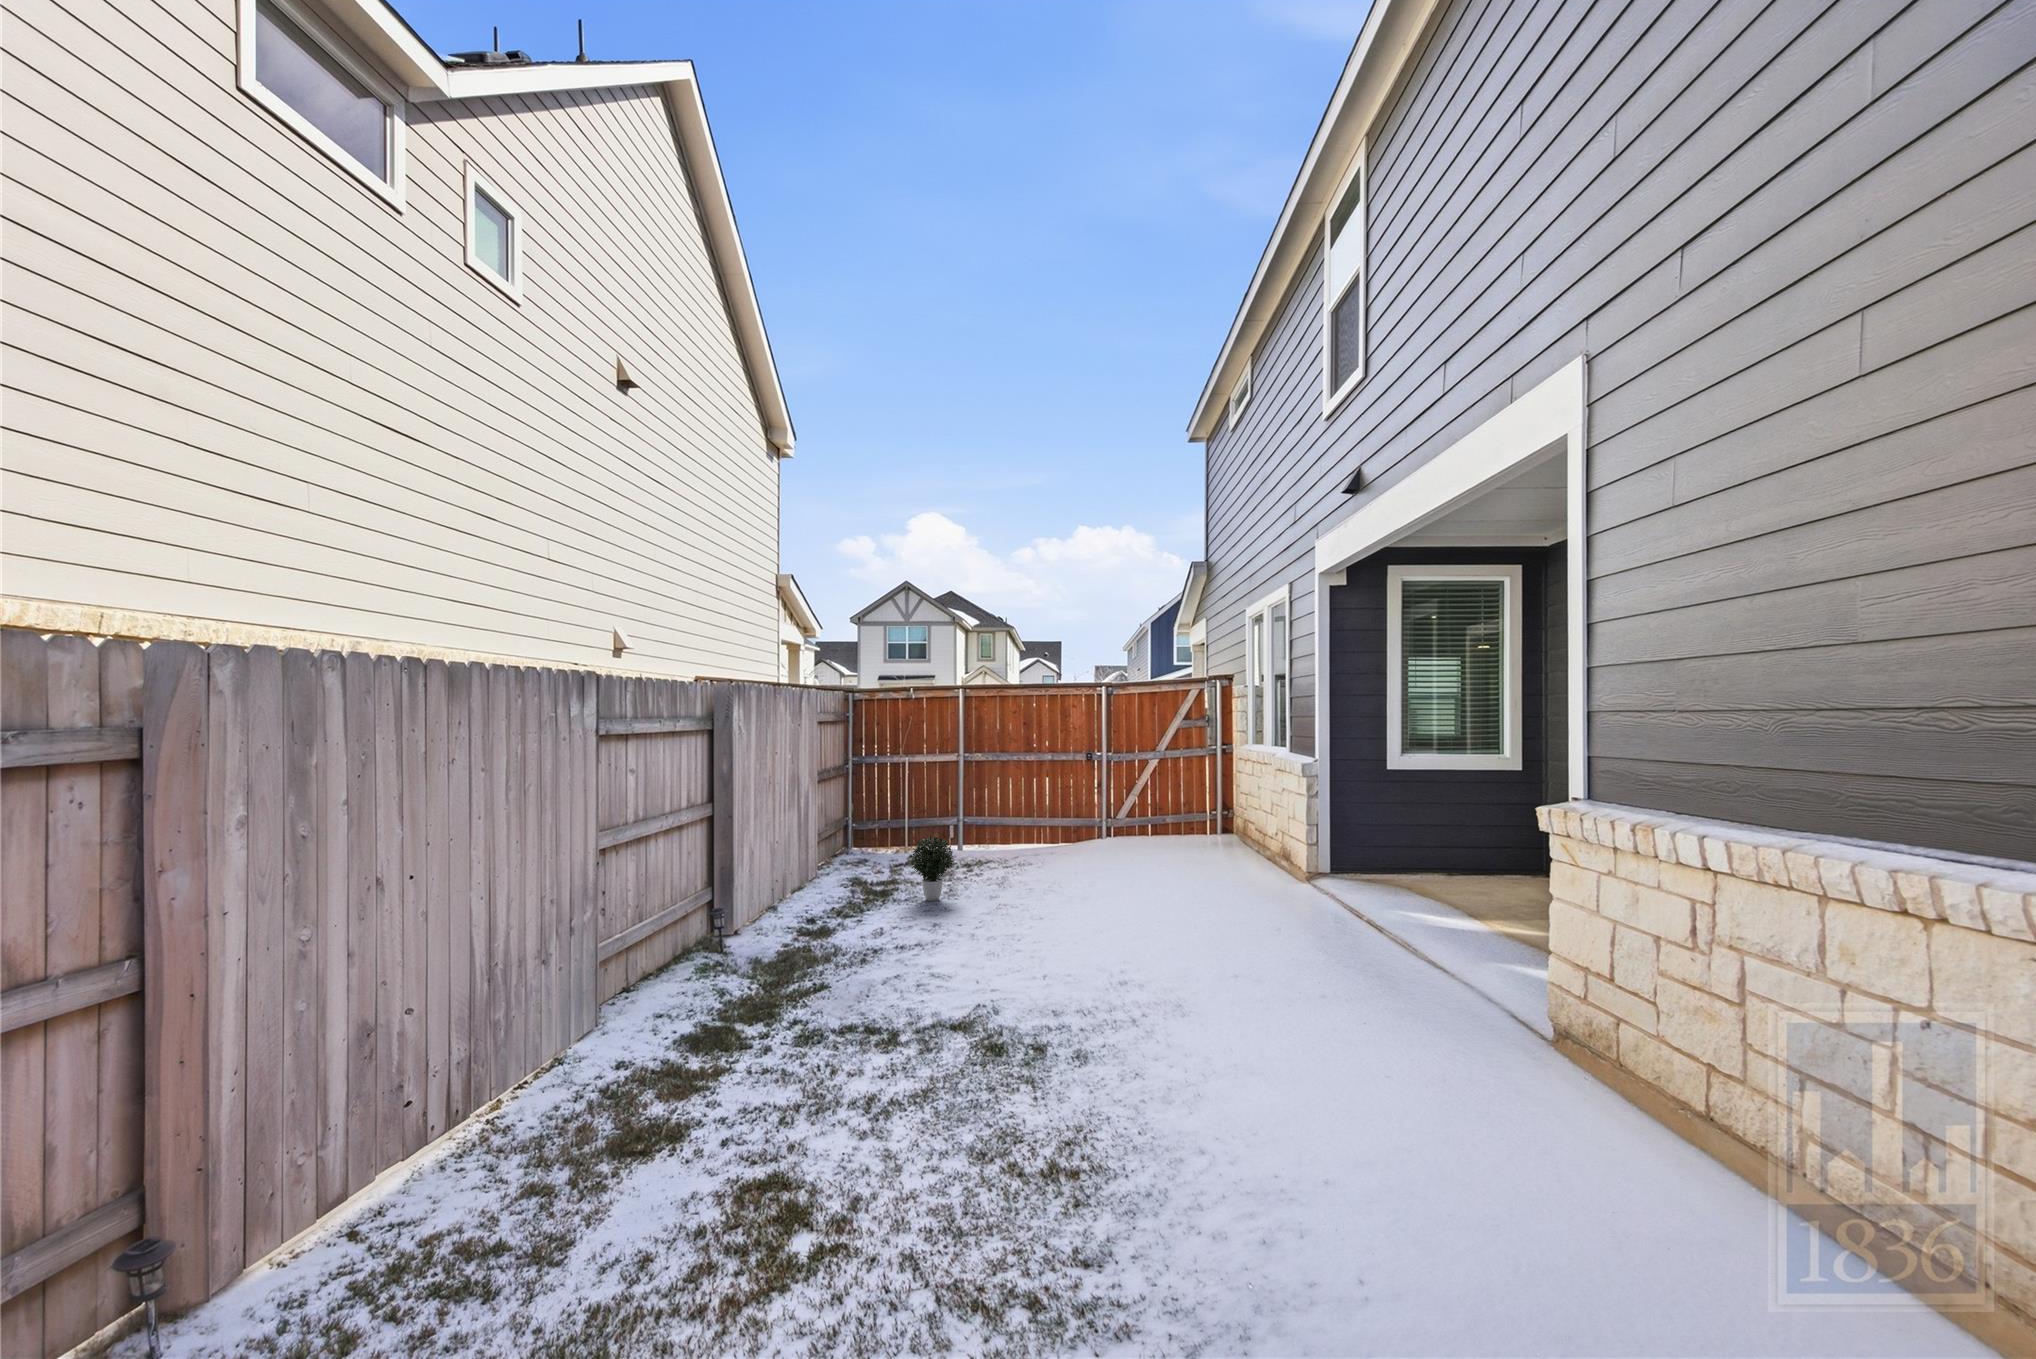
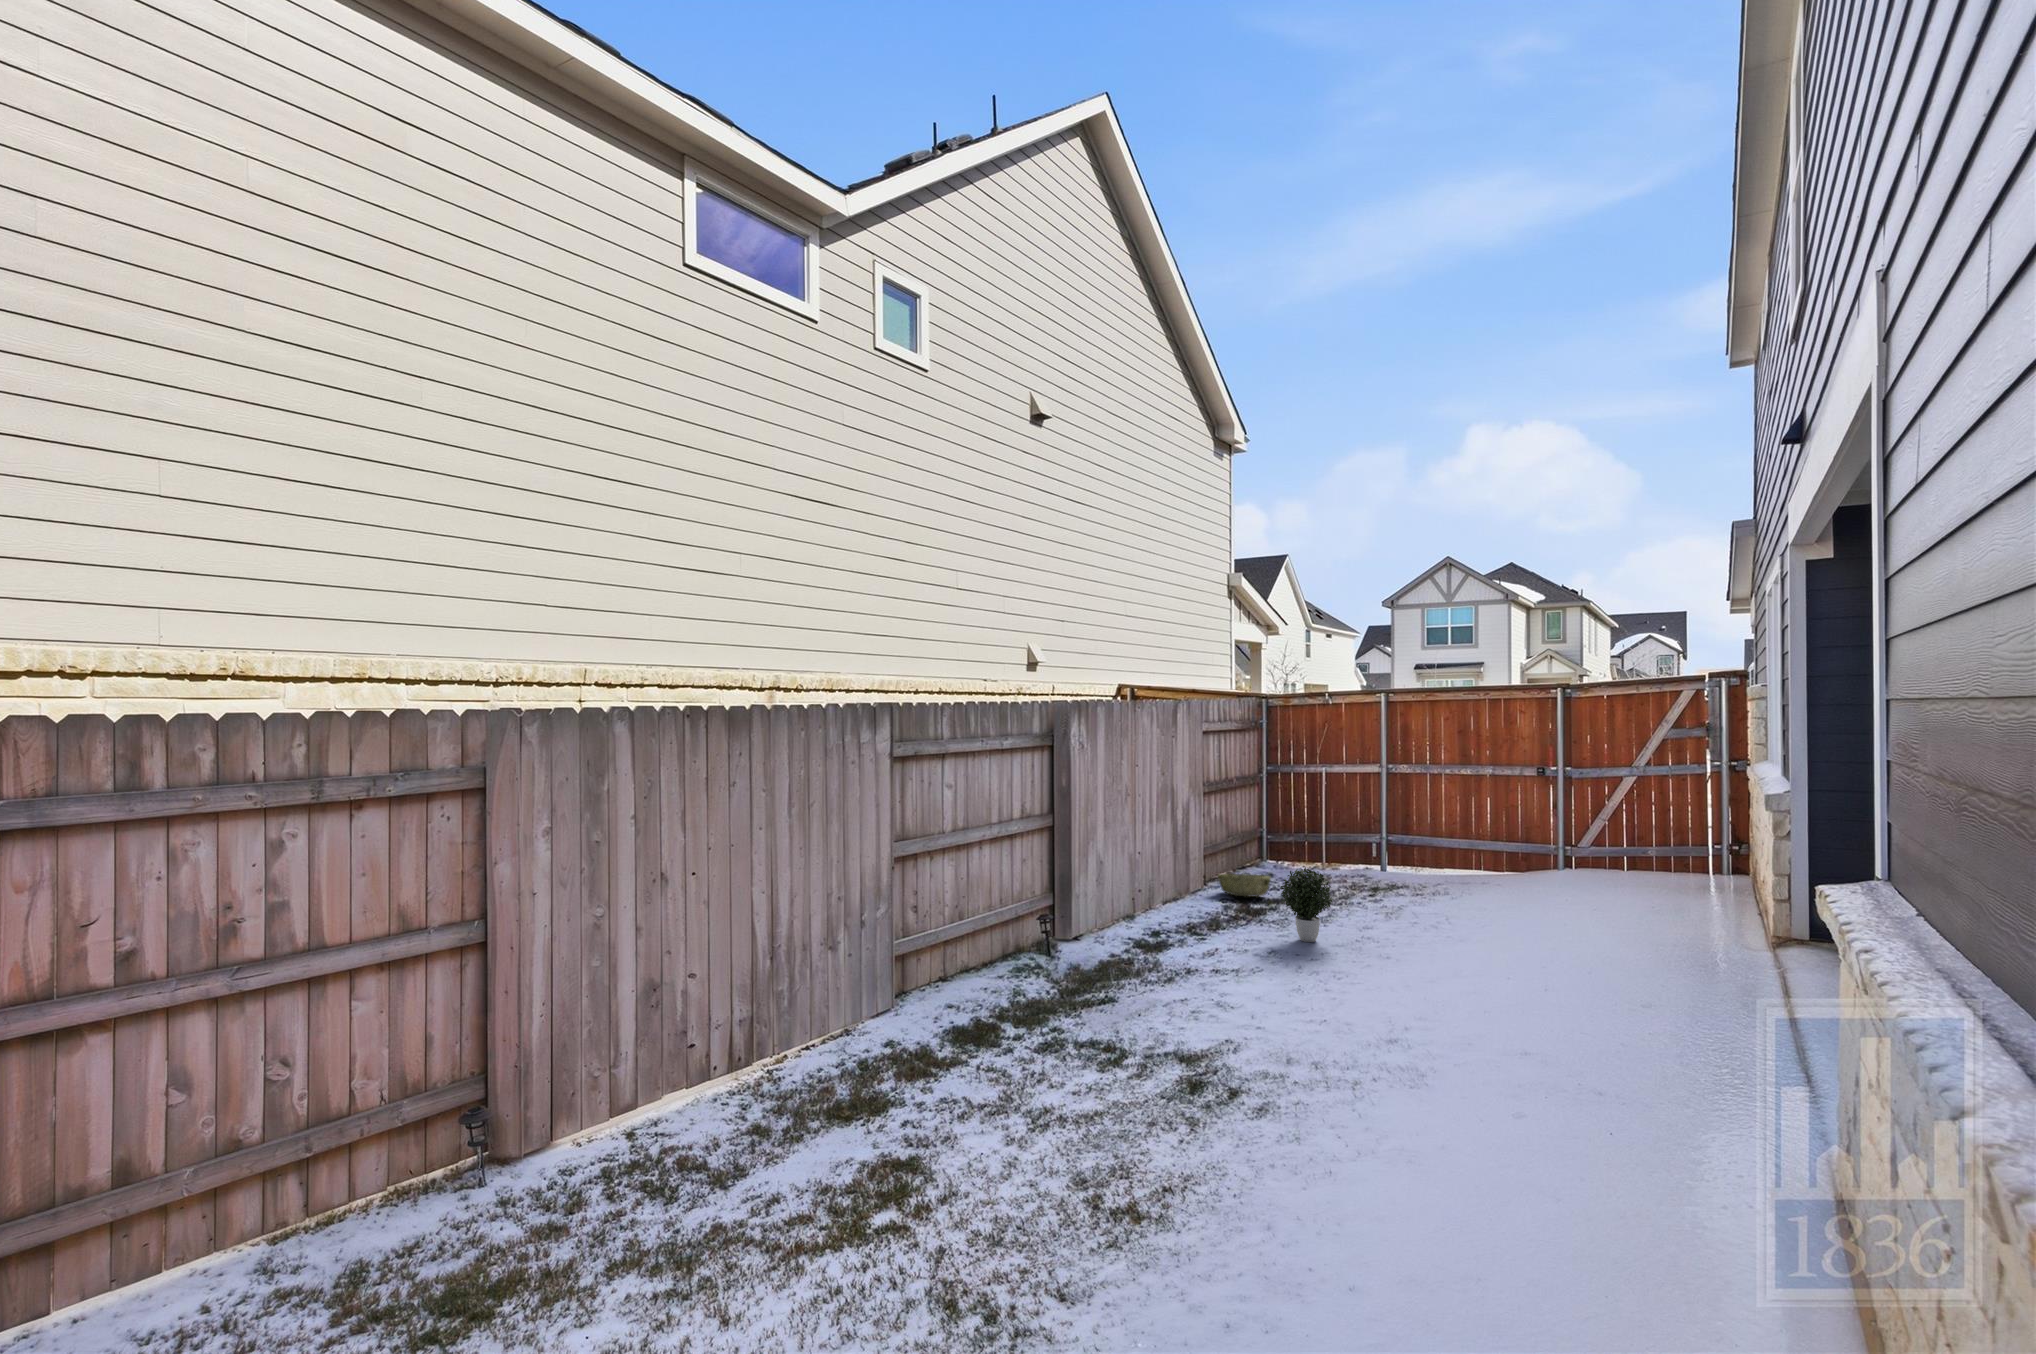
woven basket: none [821,855,869,876] -> present [1217,874,1271,897]

